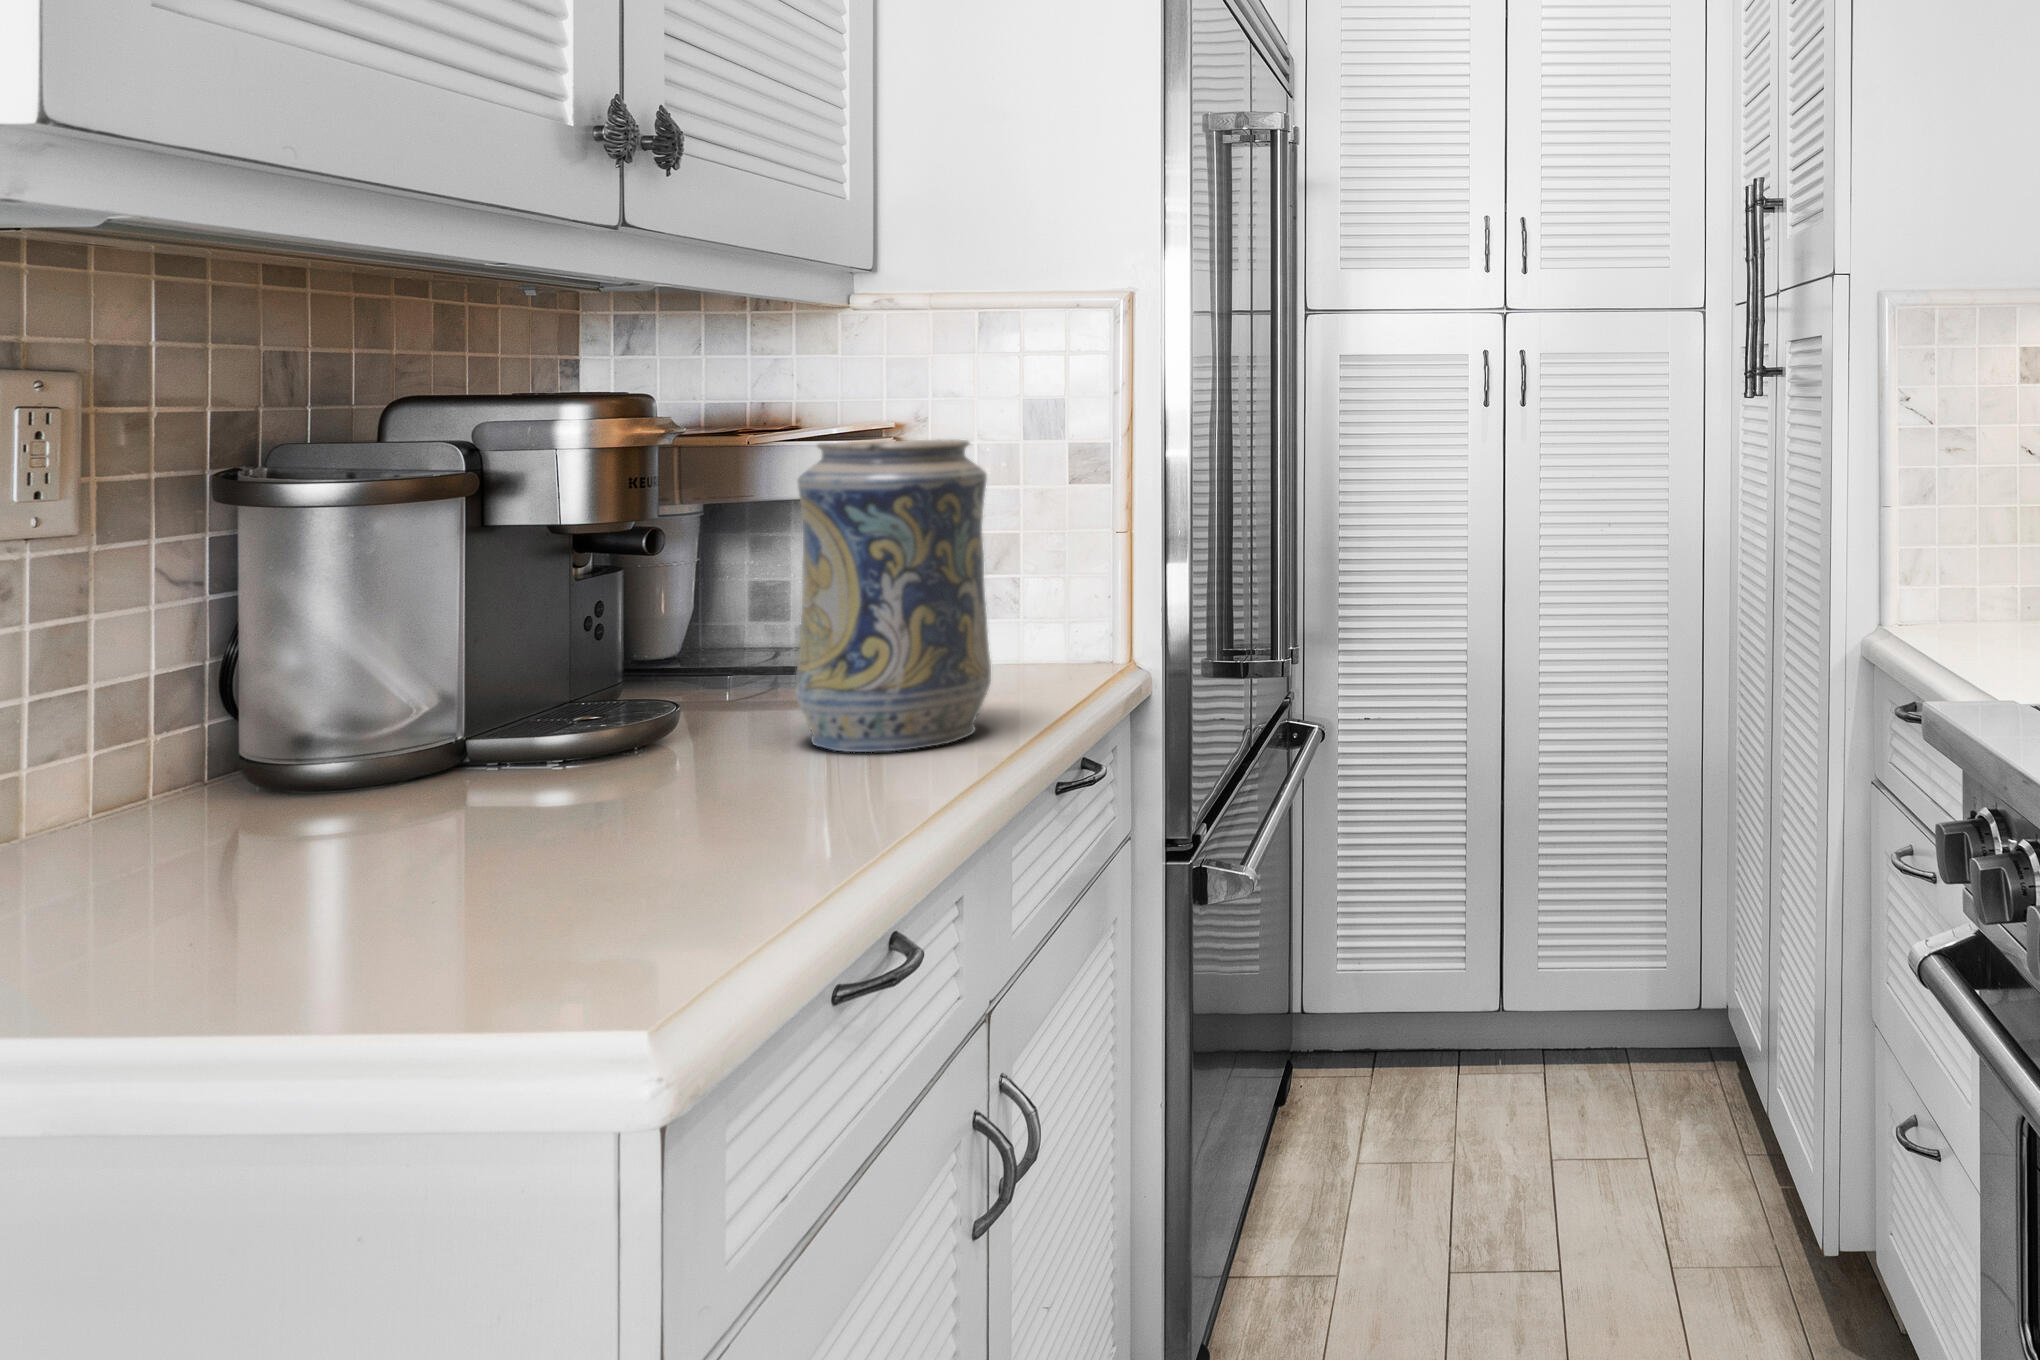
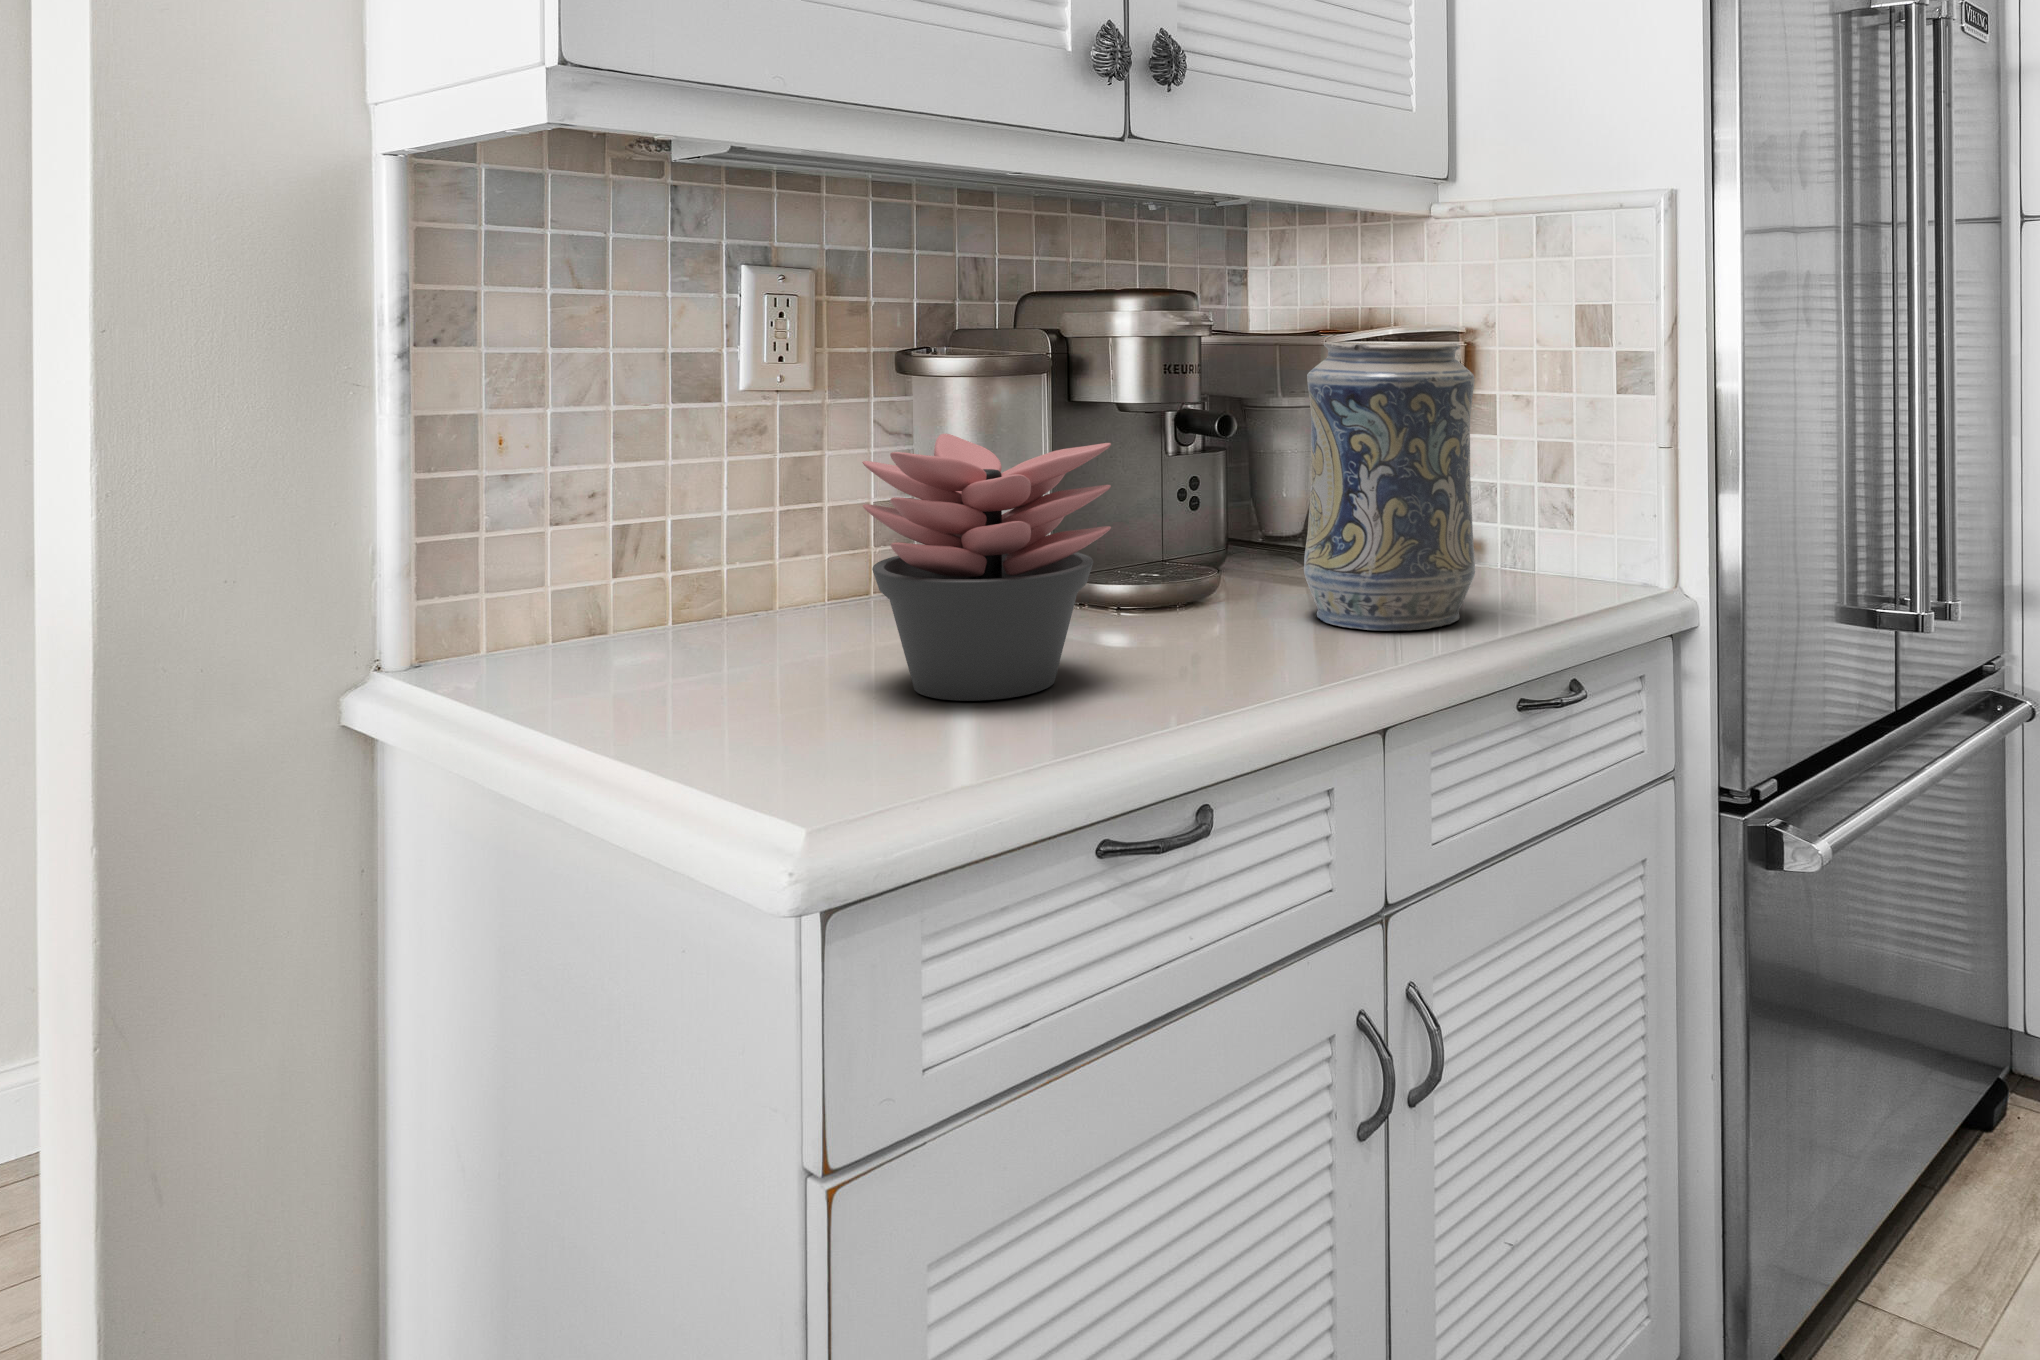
succulent plant: none [340,567,675,889] -> present [862,434,1111,701]

